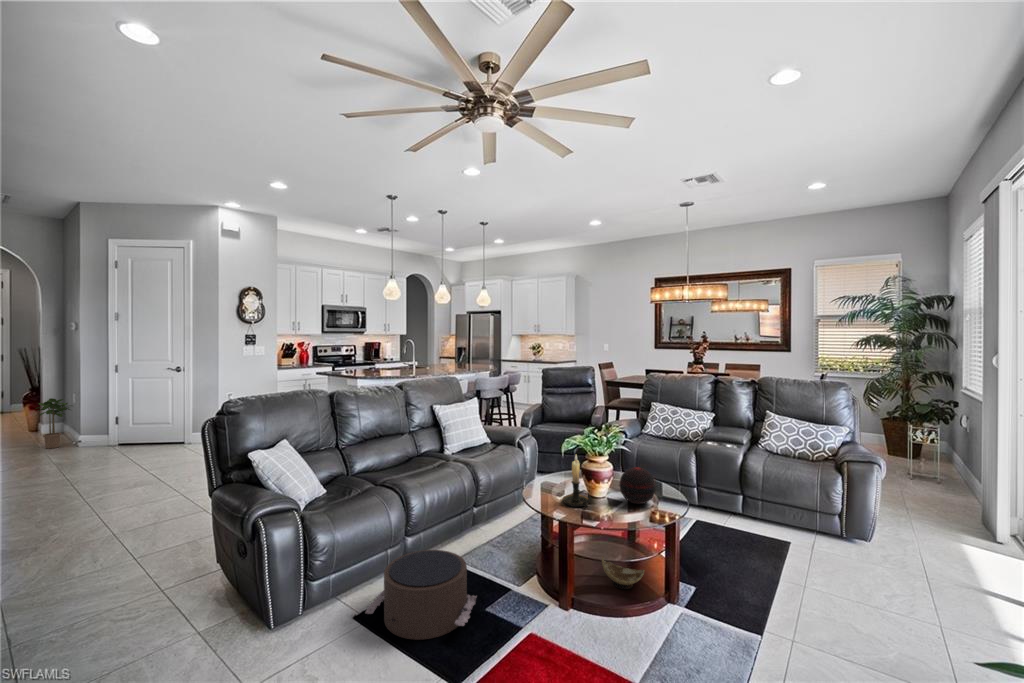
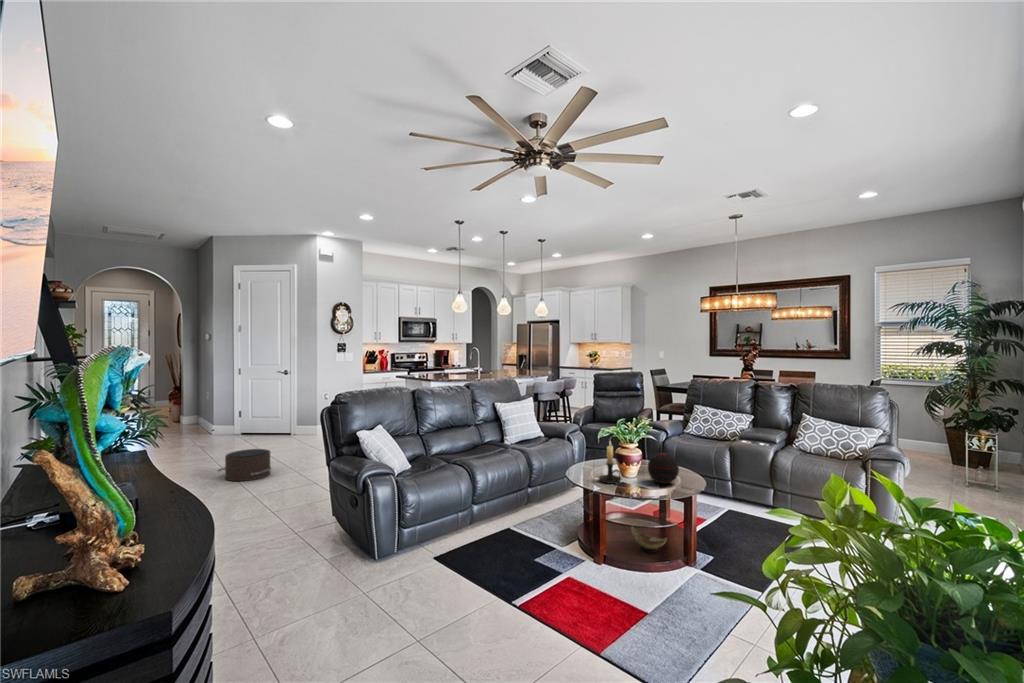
potted plant: present [36,398,72,448] -> none [175,396,204,437]
pouf: present [365,550,477,640] -> present [218,449,271,481]

